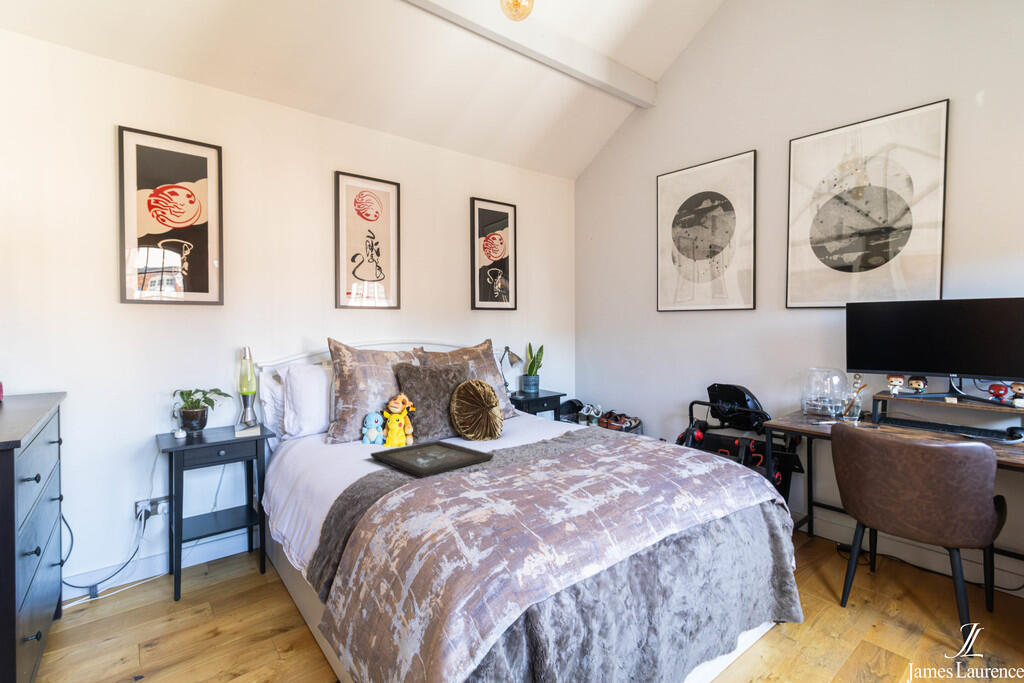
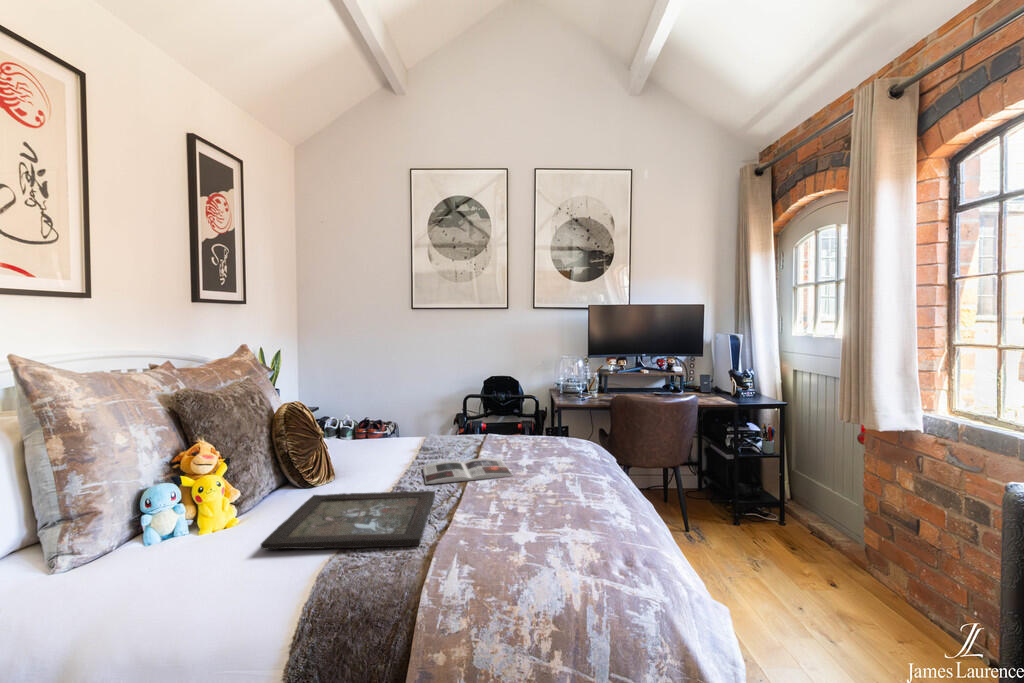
magazine: none [507,441,595,463] -> present [423,458,514,484]

